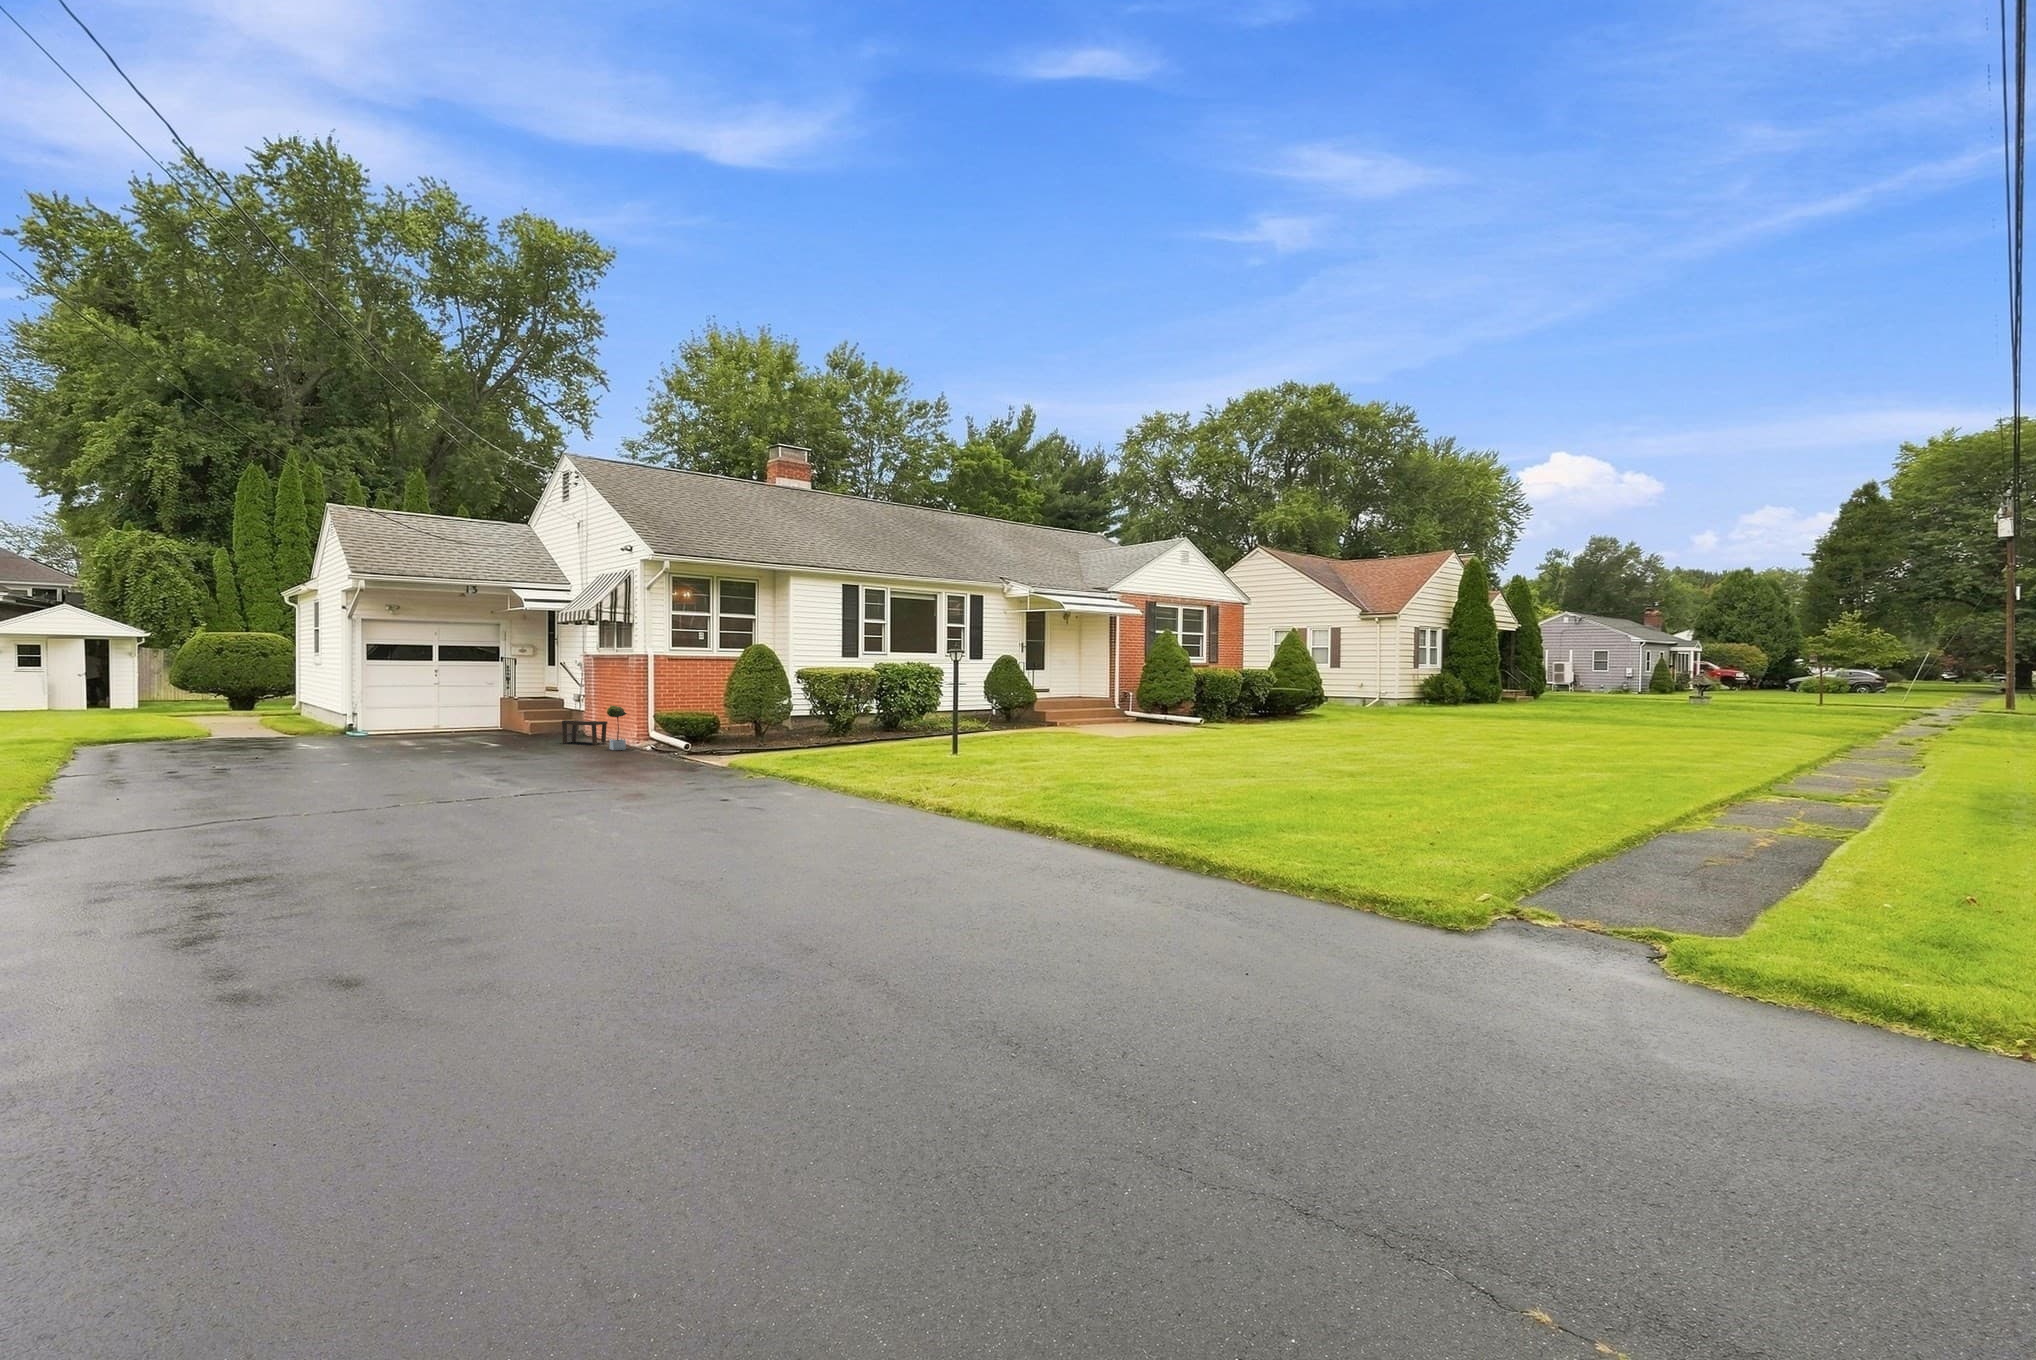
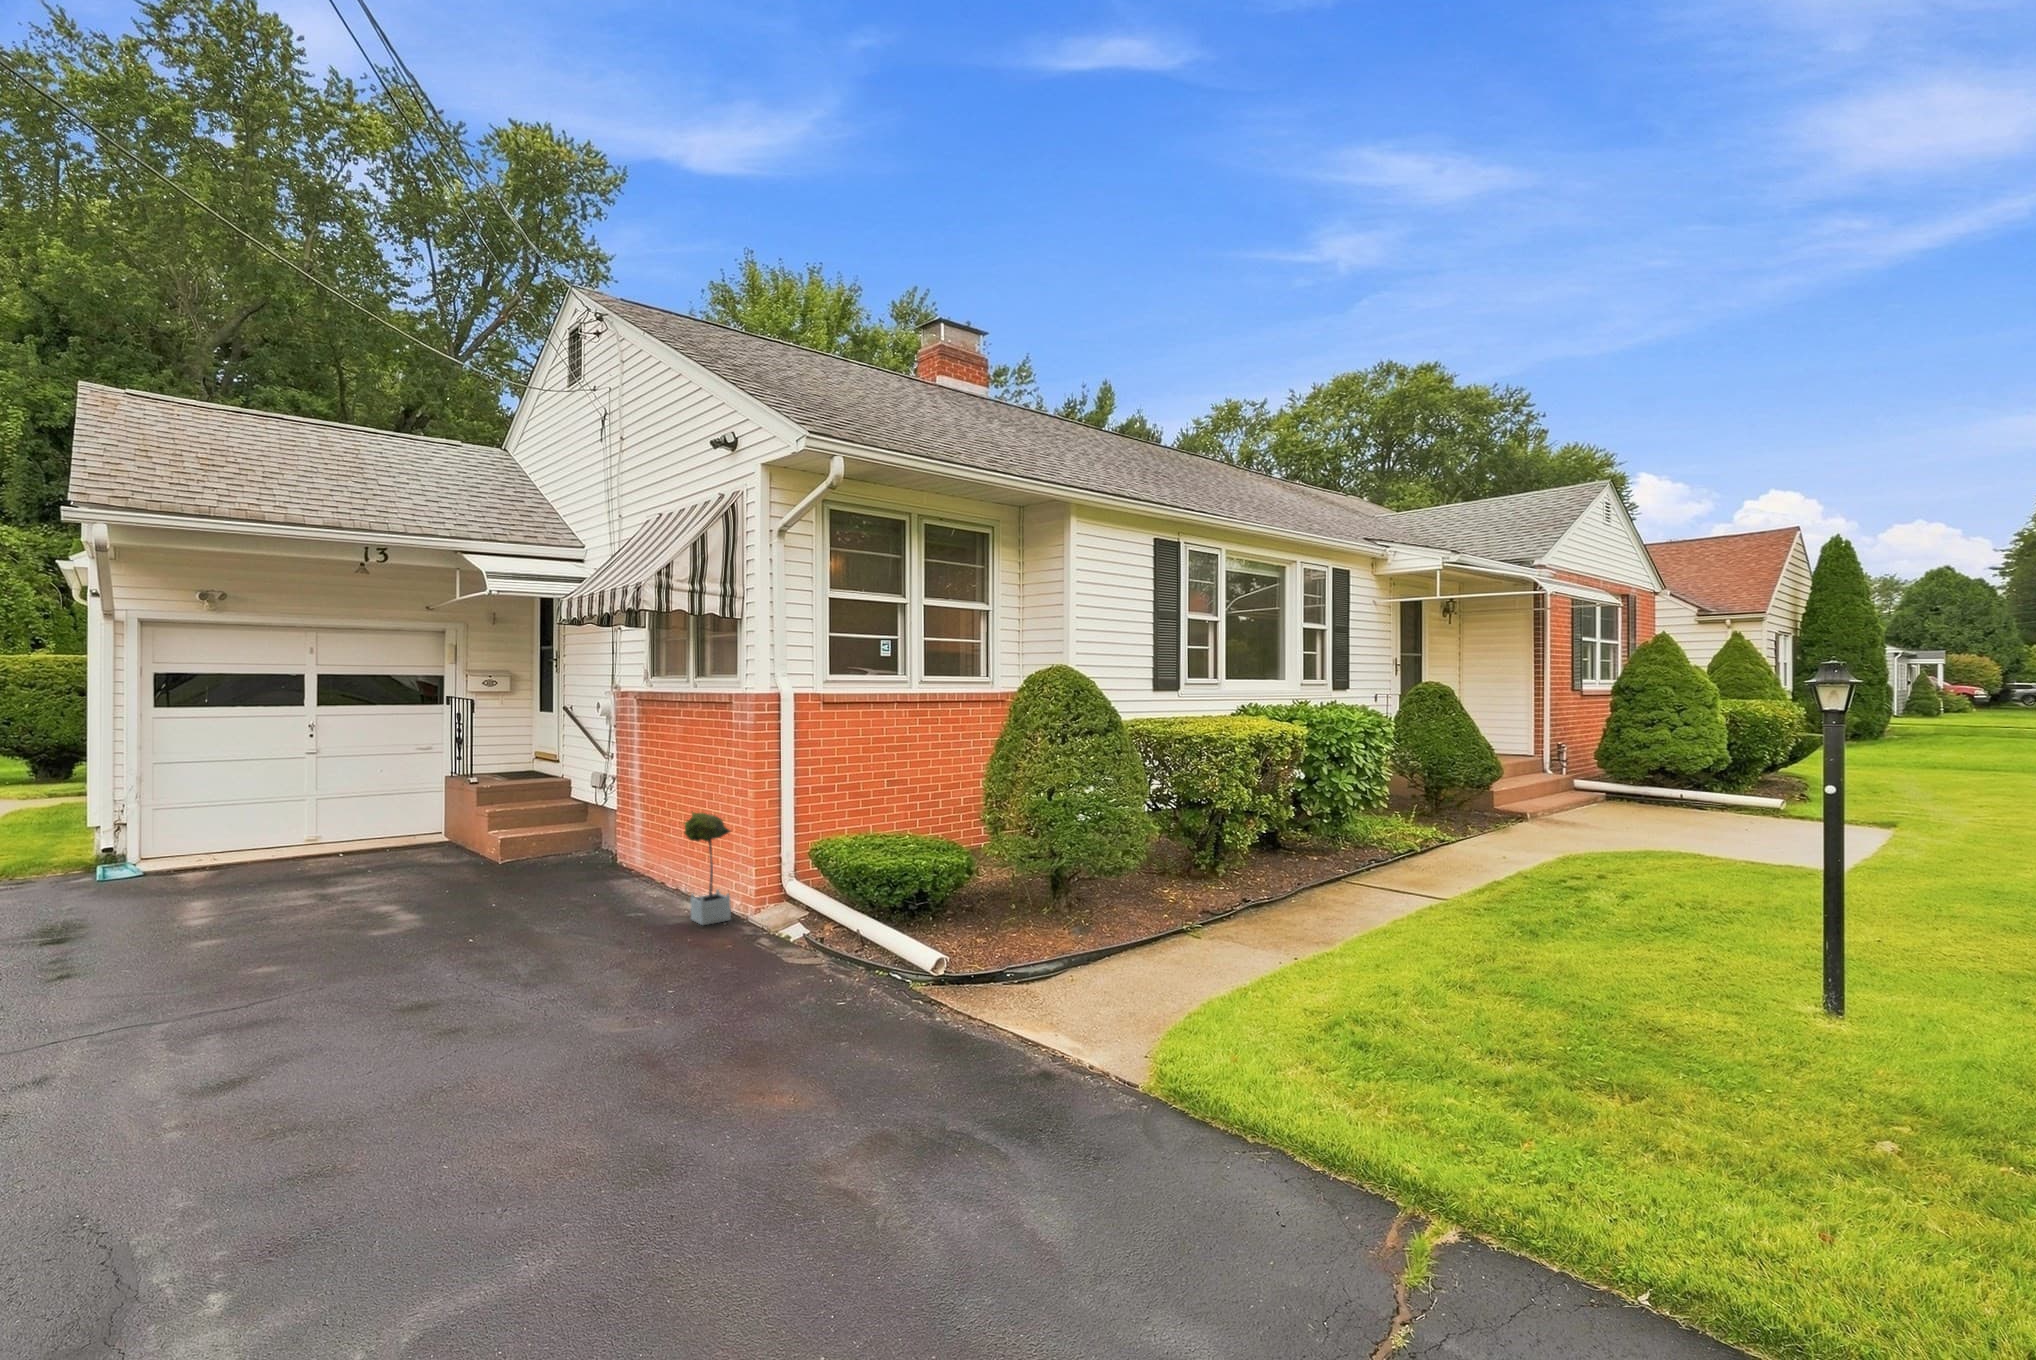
bench: present [562,720,607,745] -> none [570,837,675,898]

